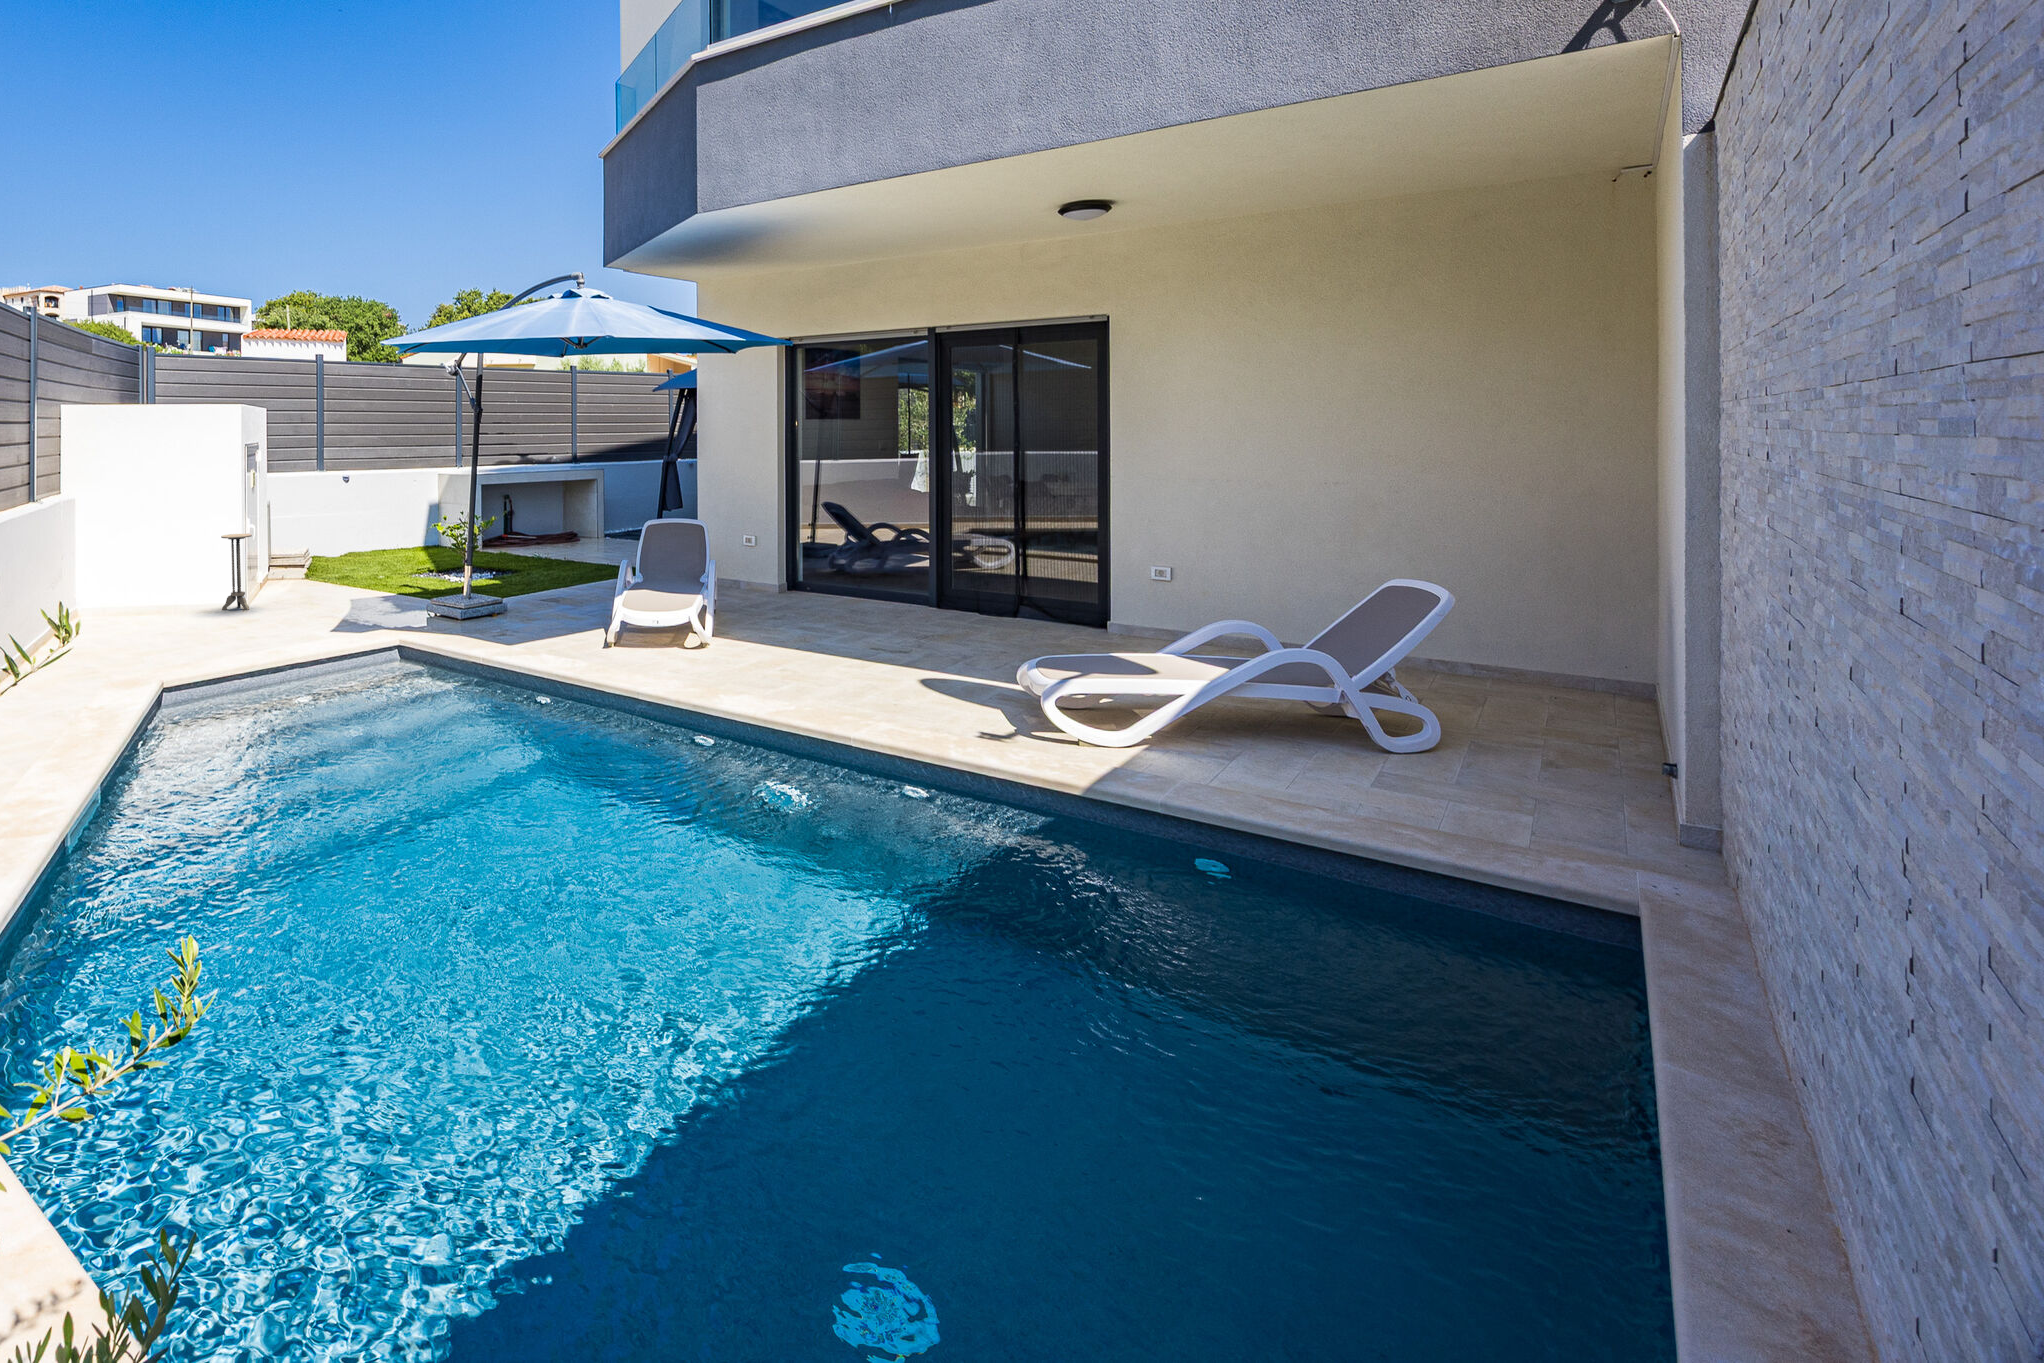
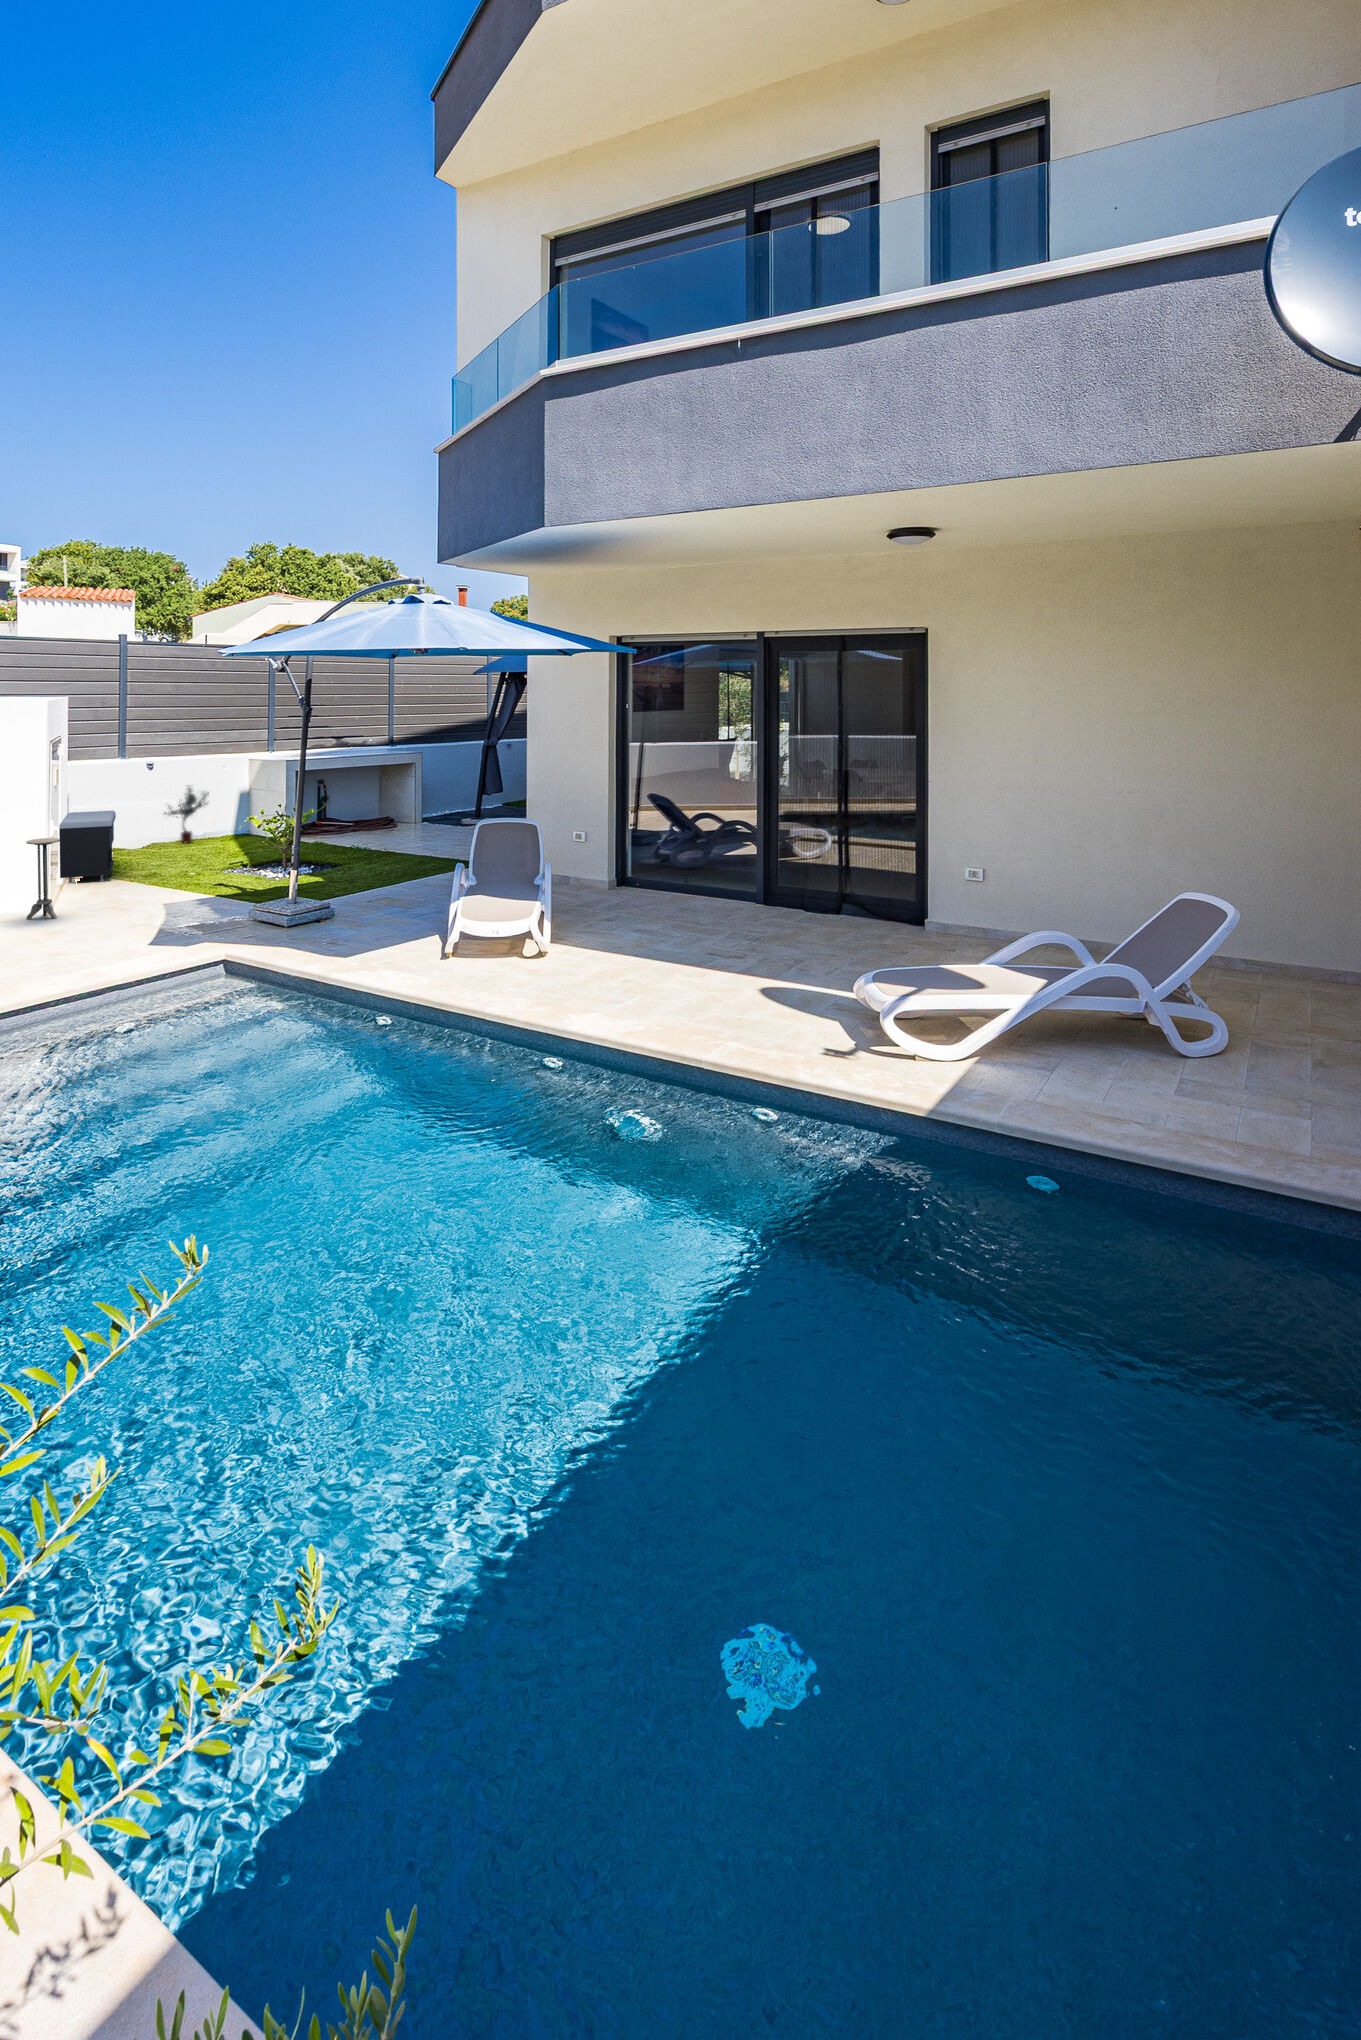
potted tree: none [355,496,400,552] -> present [165,786,209,843]
storage bench: none [256,516,309,582] -> present [59,811,116,883]

